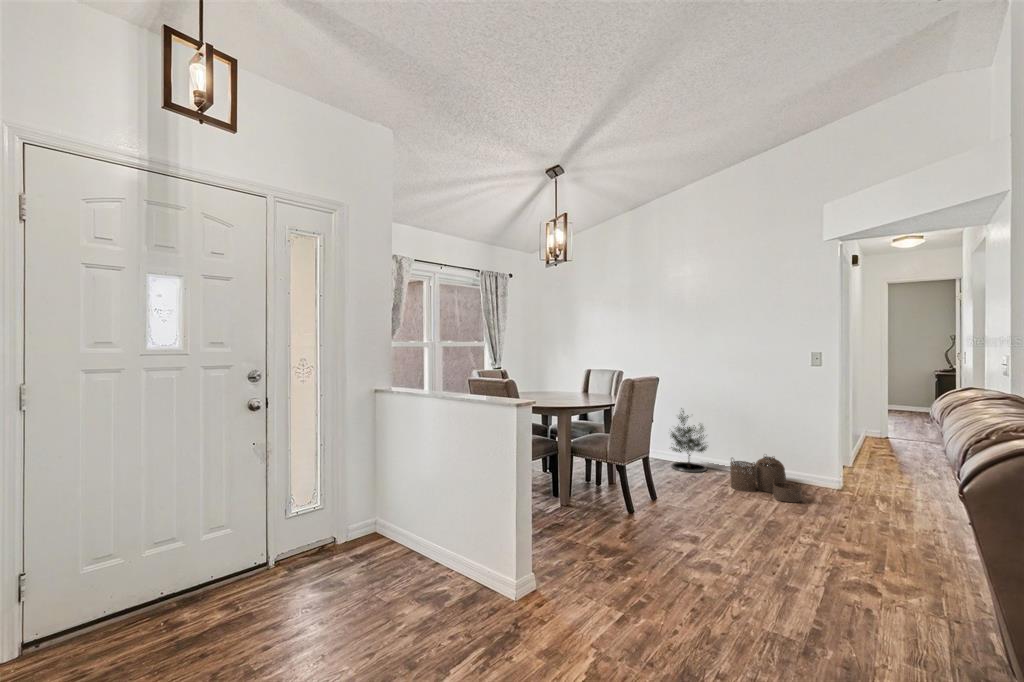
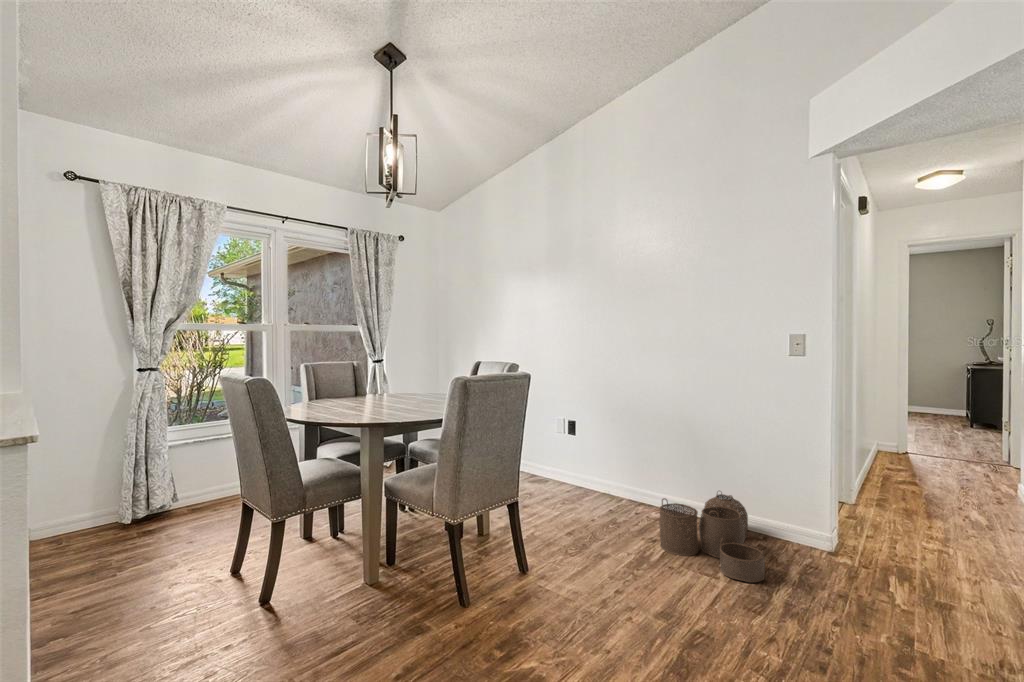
potted tree: present [671,408,707,472] -> none [582,417,644,514]

